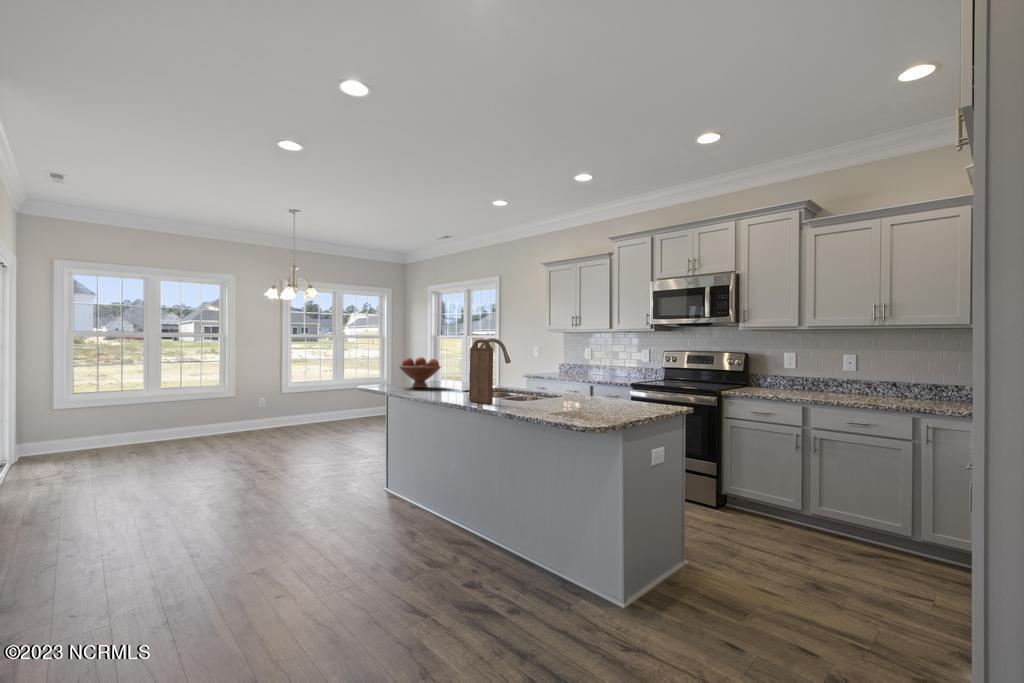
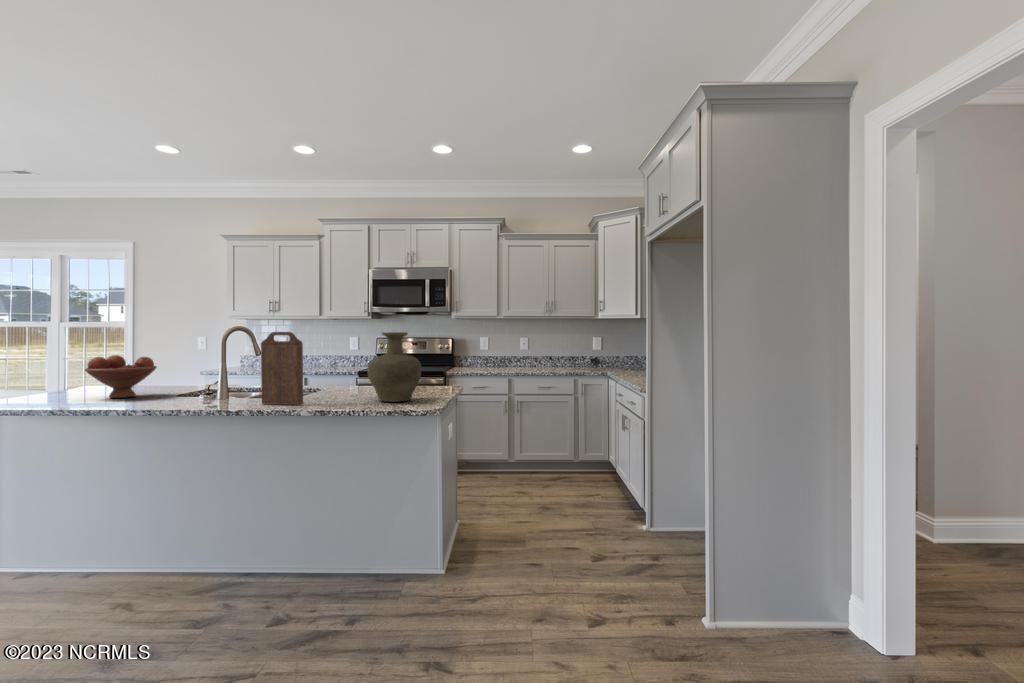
vase: none [544,341,598,412] -> present [368,332,421,402]

